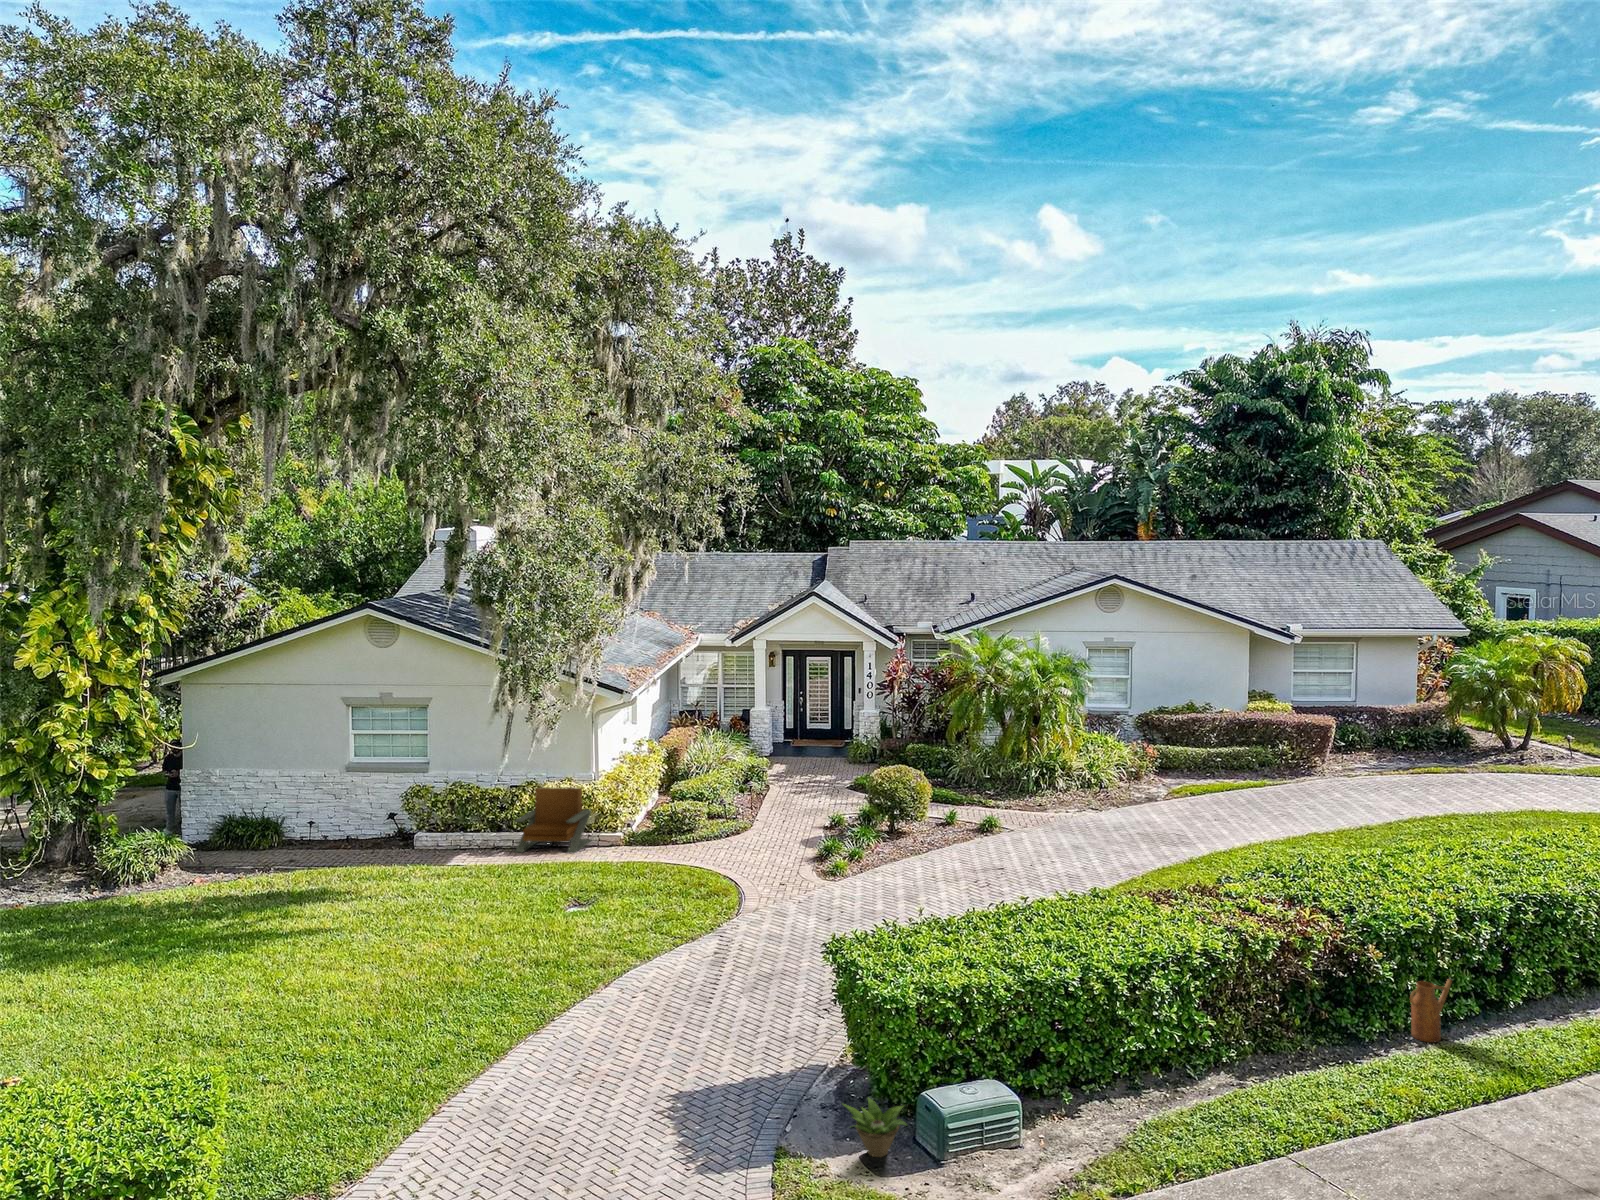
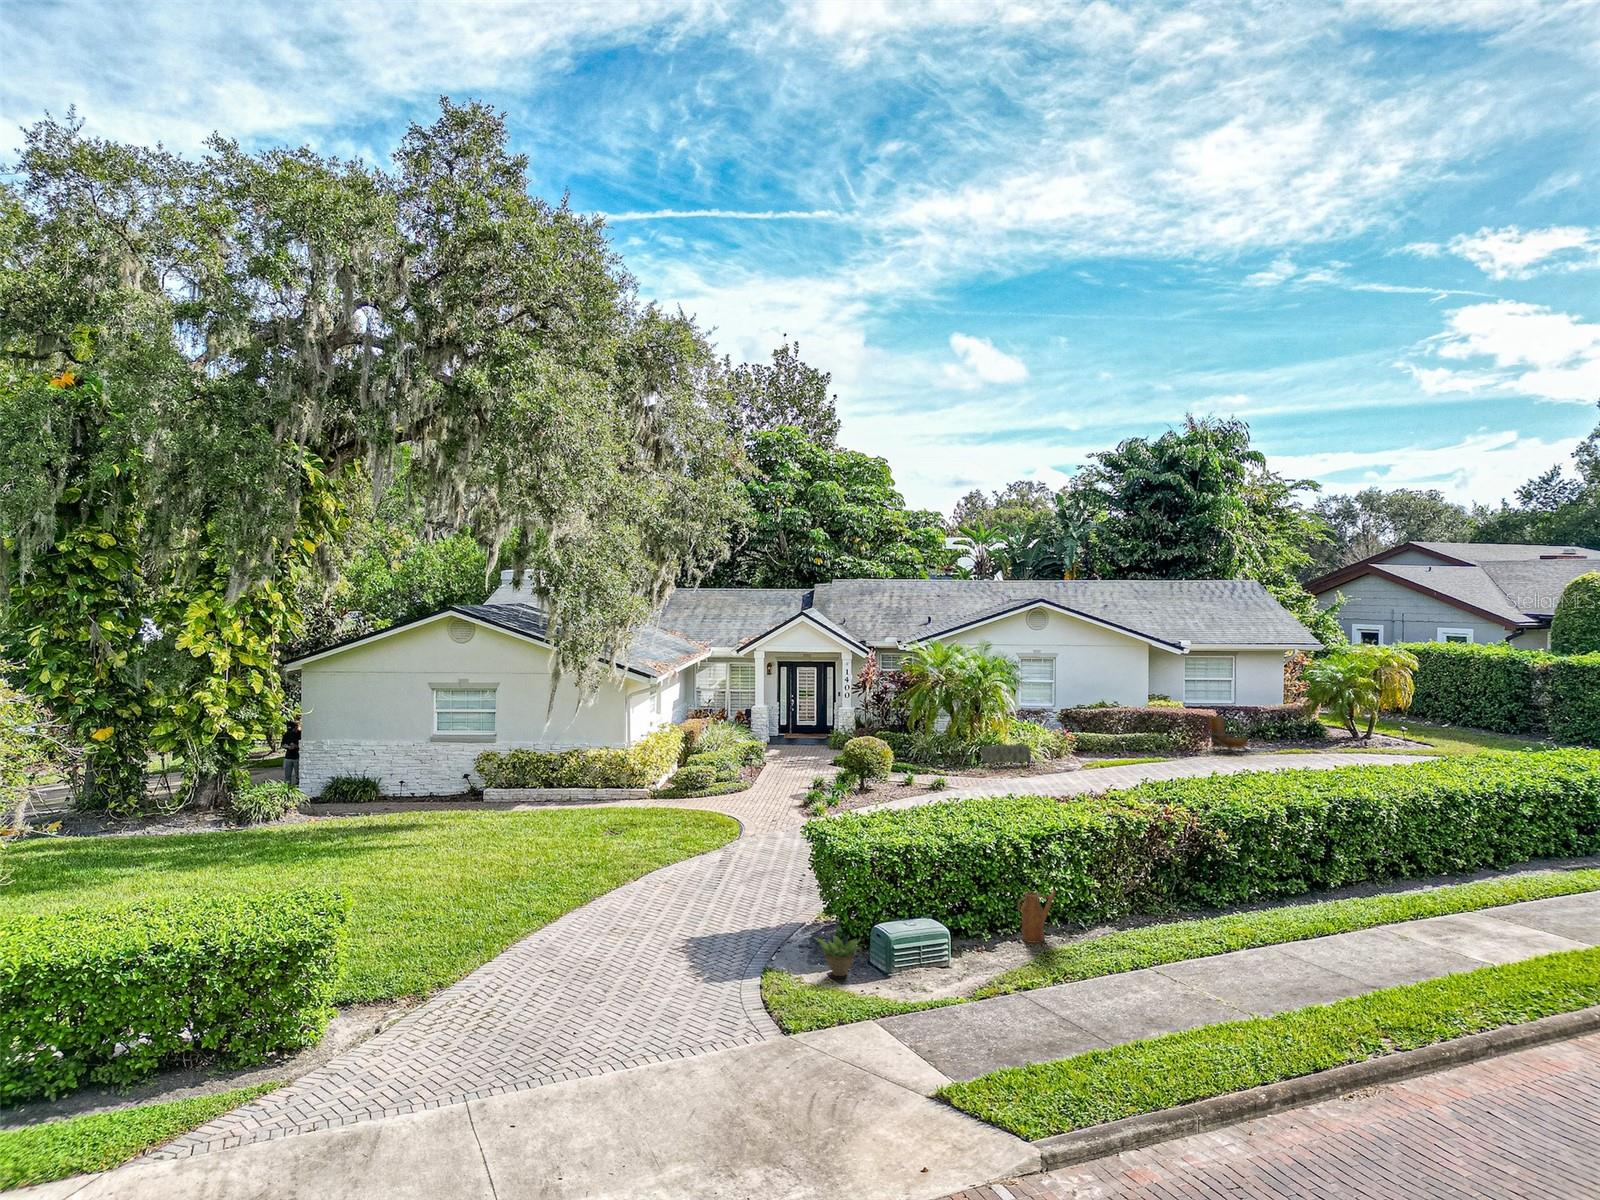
bench: none [1040,765,1103,799] -> present [981,744,1031,769]
lounge chair: present [515,787,591,854] -> present [1206,715,1250,756]
watering can: present [1410,979,1452,1042] -> present [1018,890,1056,943]

